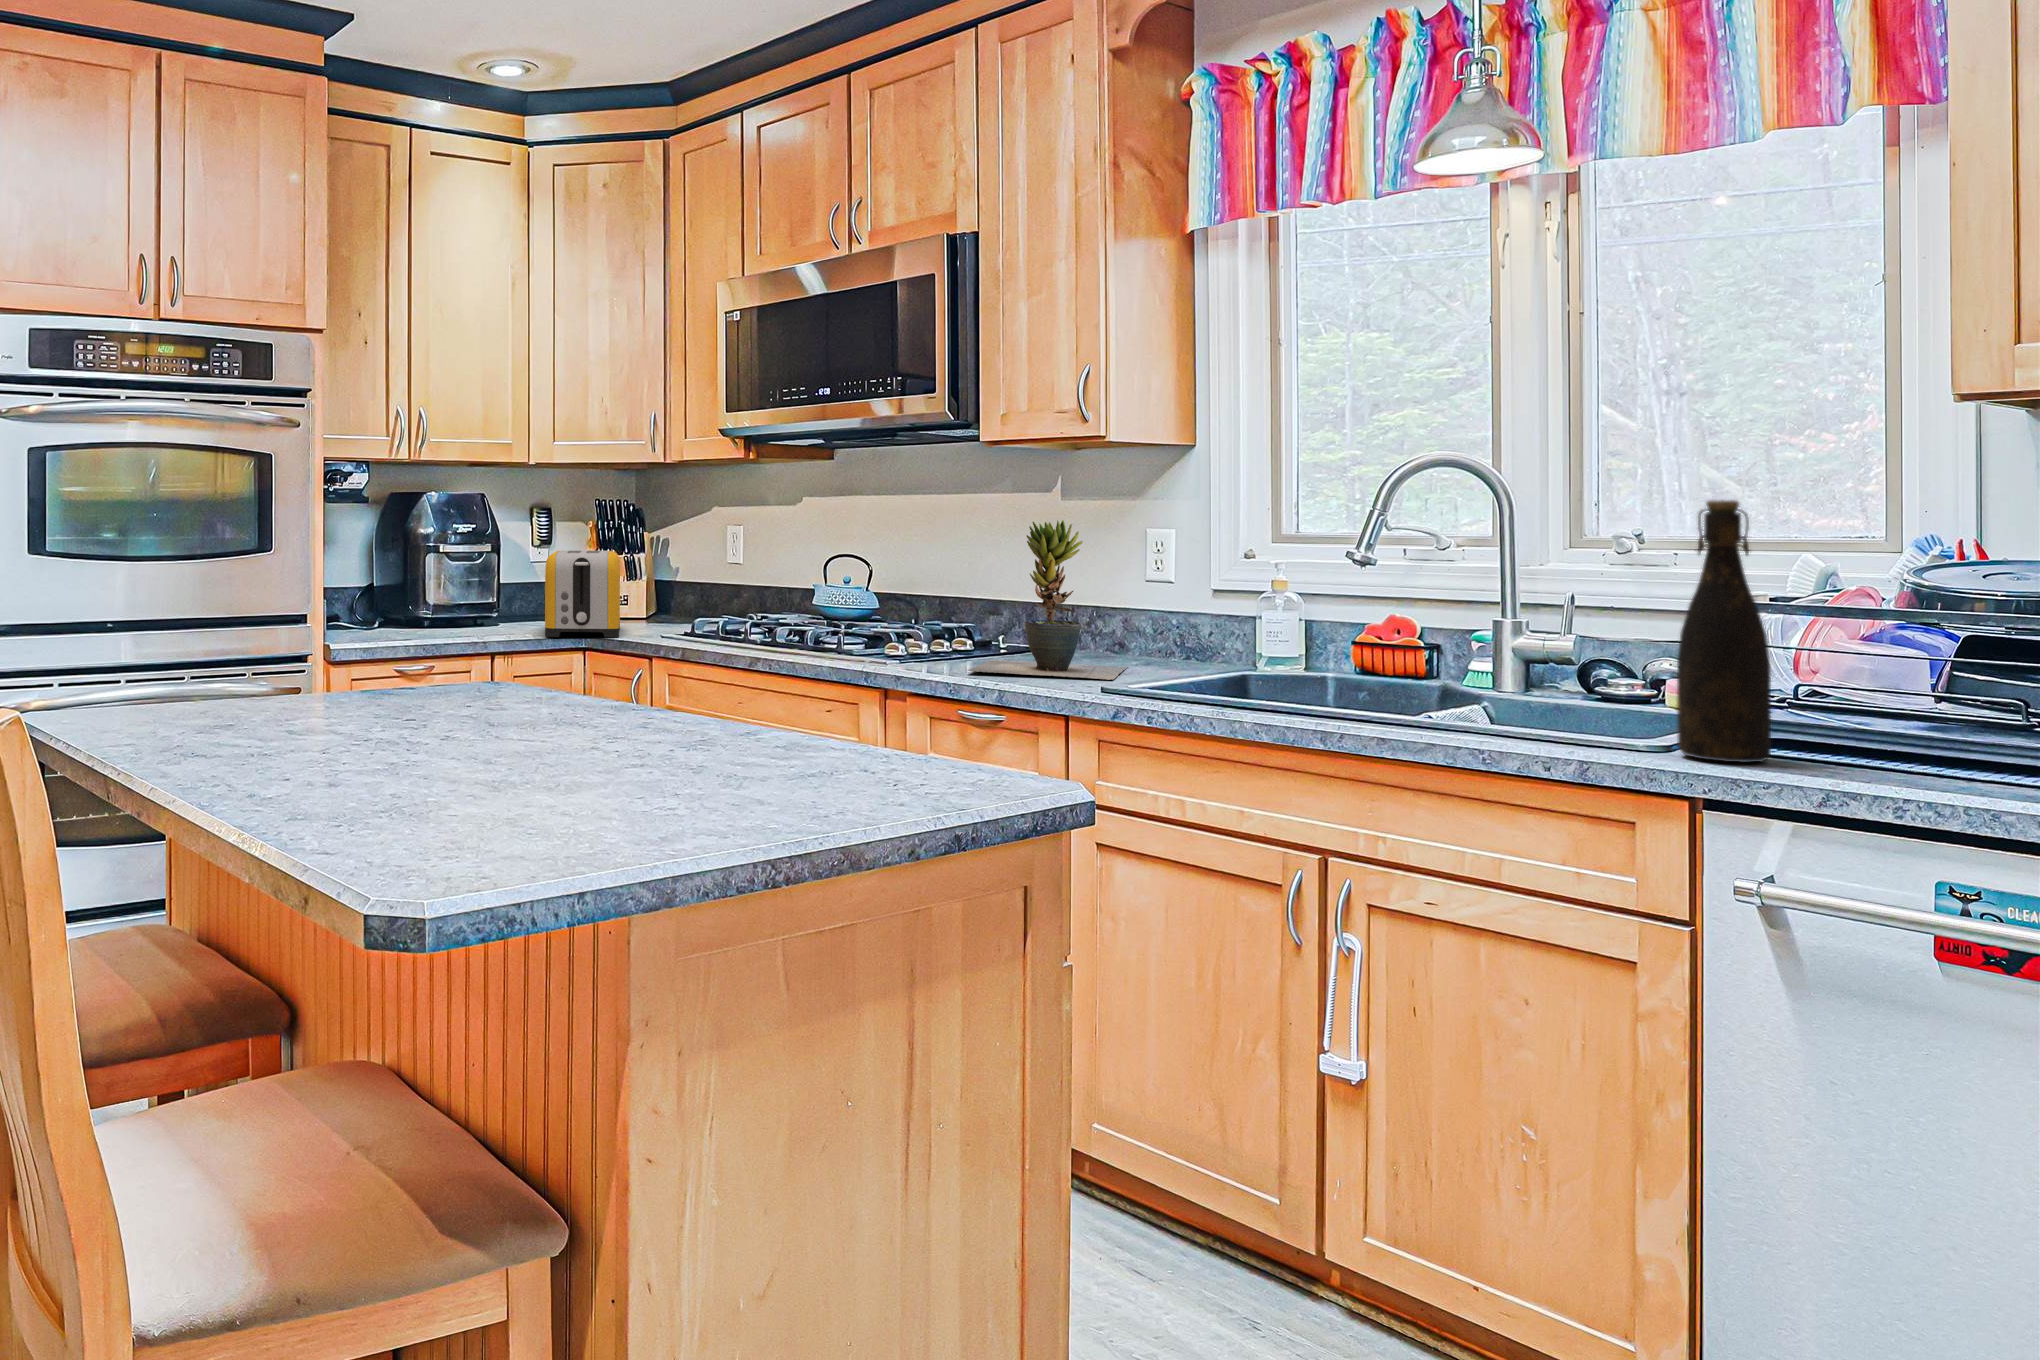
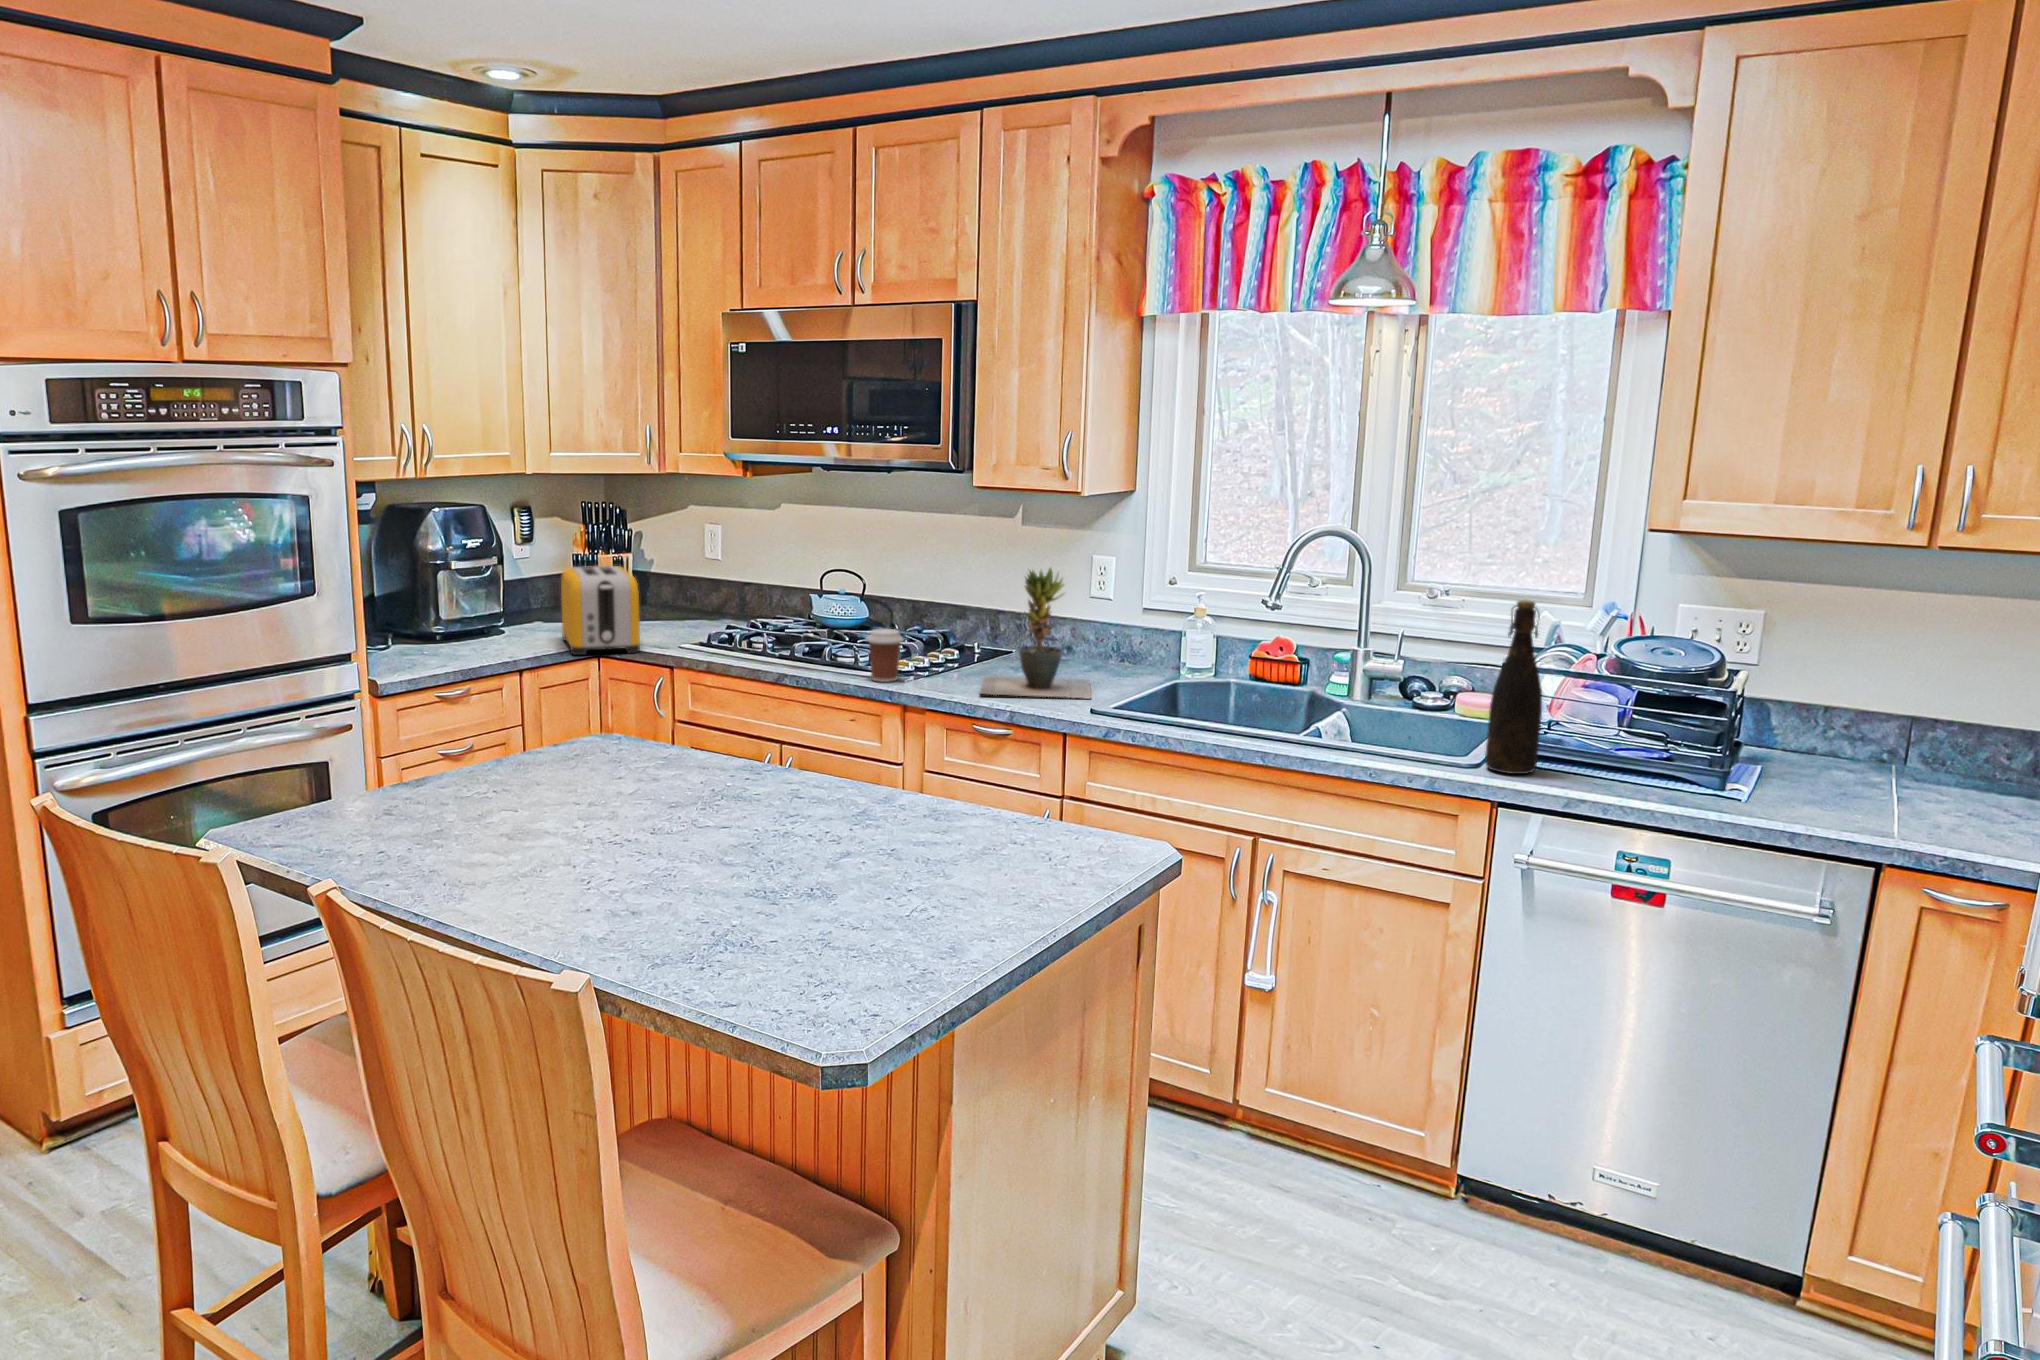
coffee cup: none [843,601,888,661] -> present [866,629,903,682]

